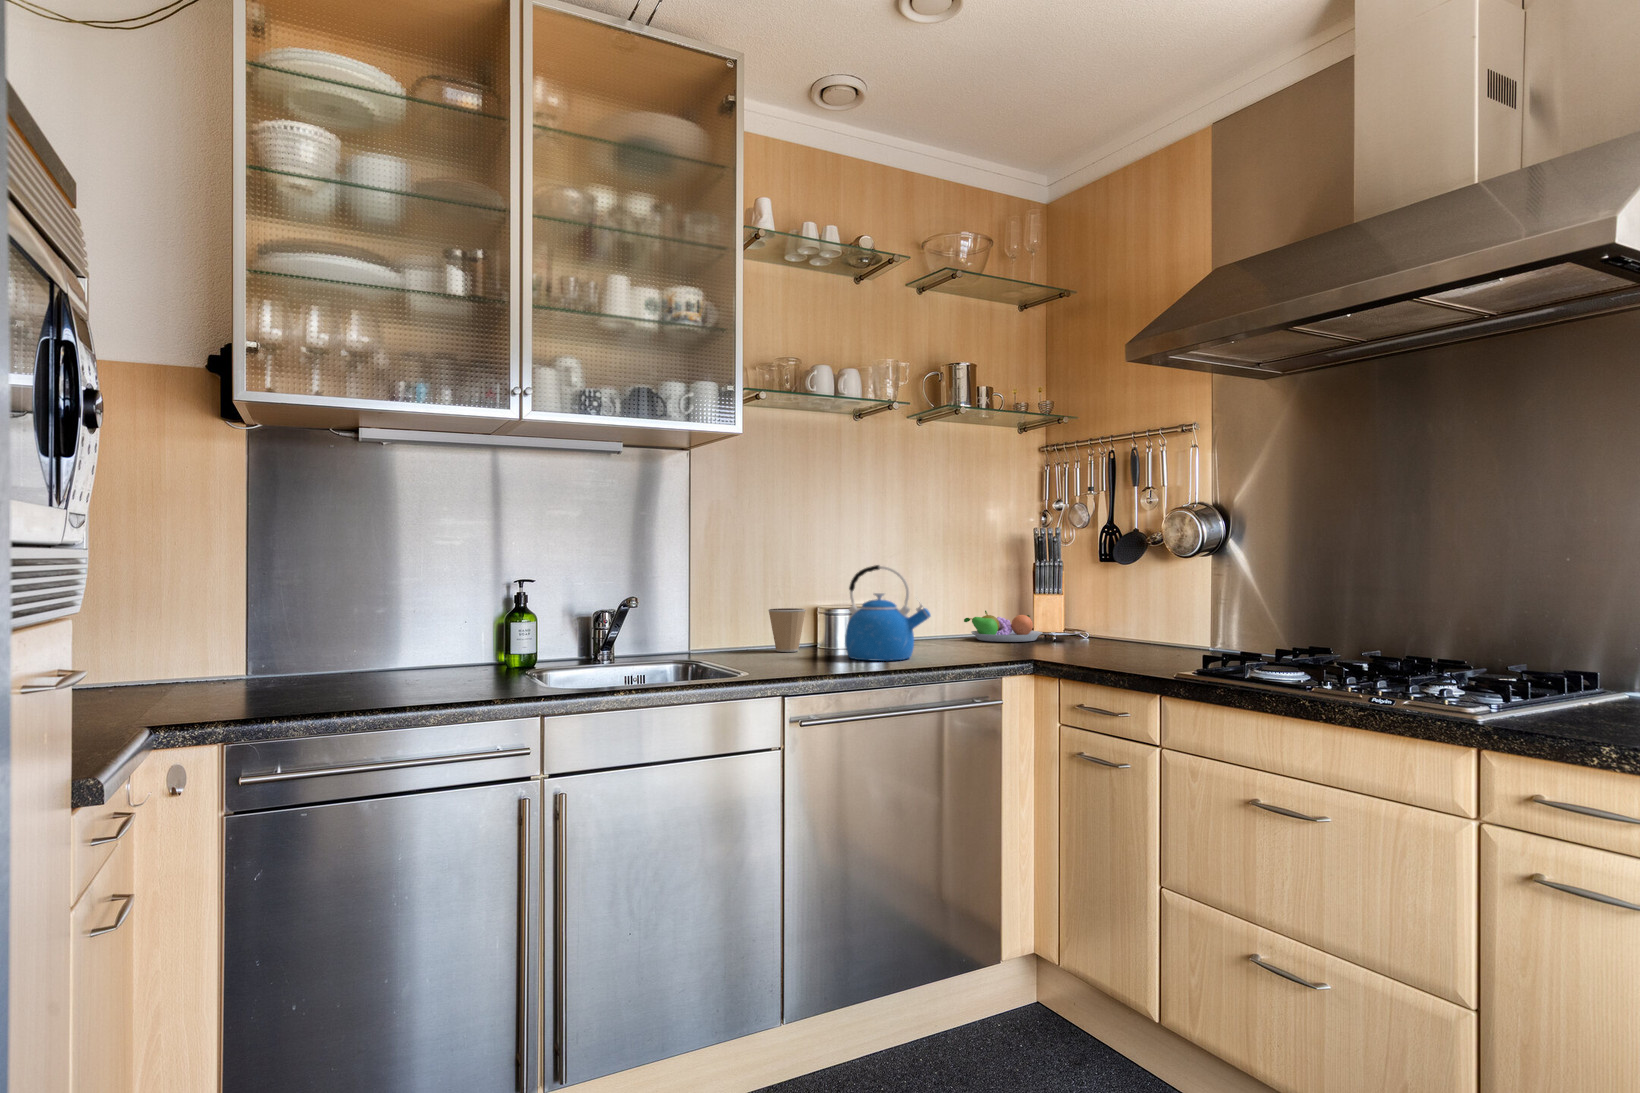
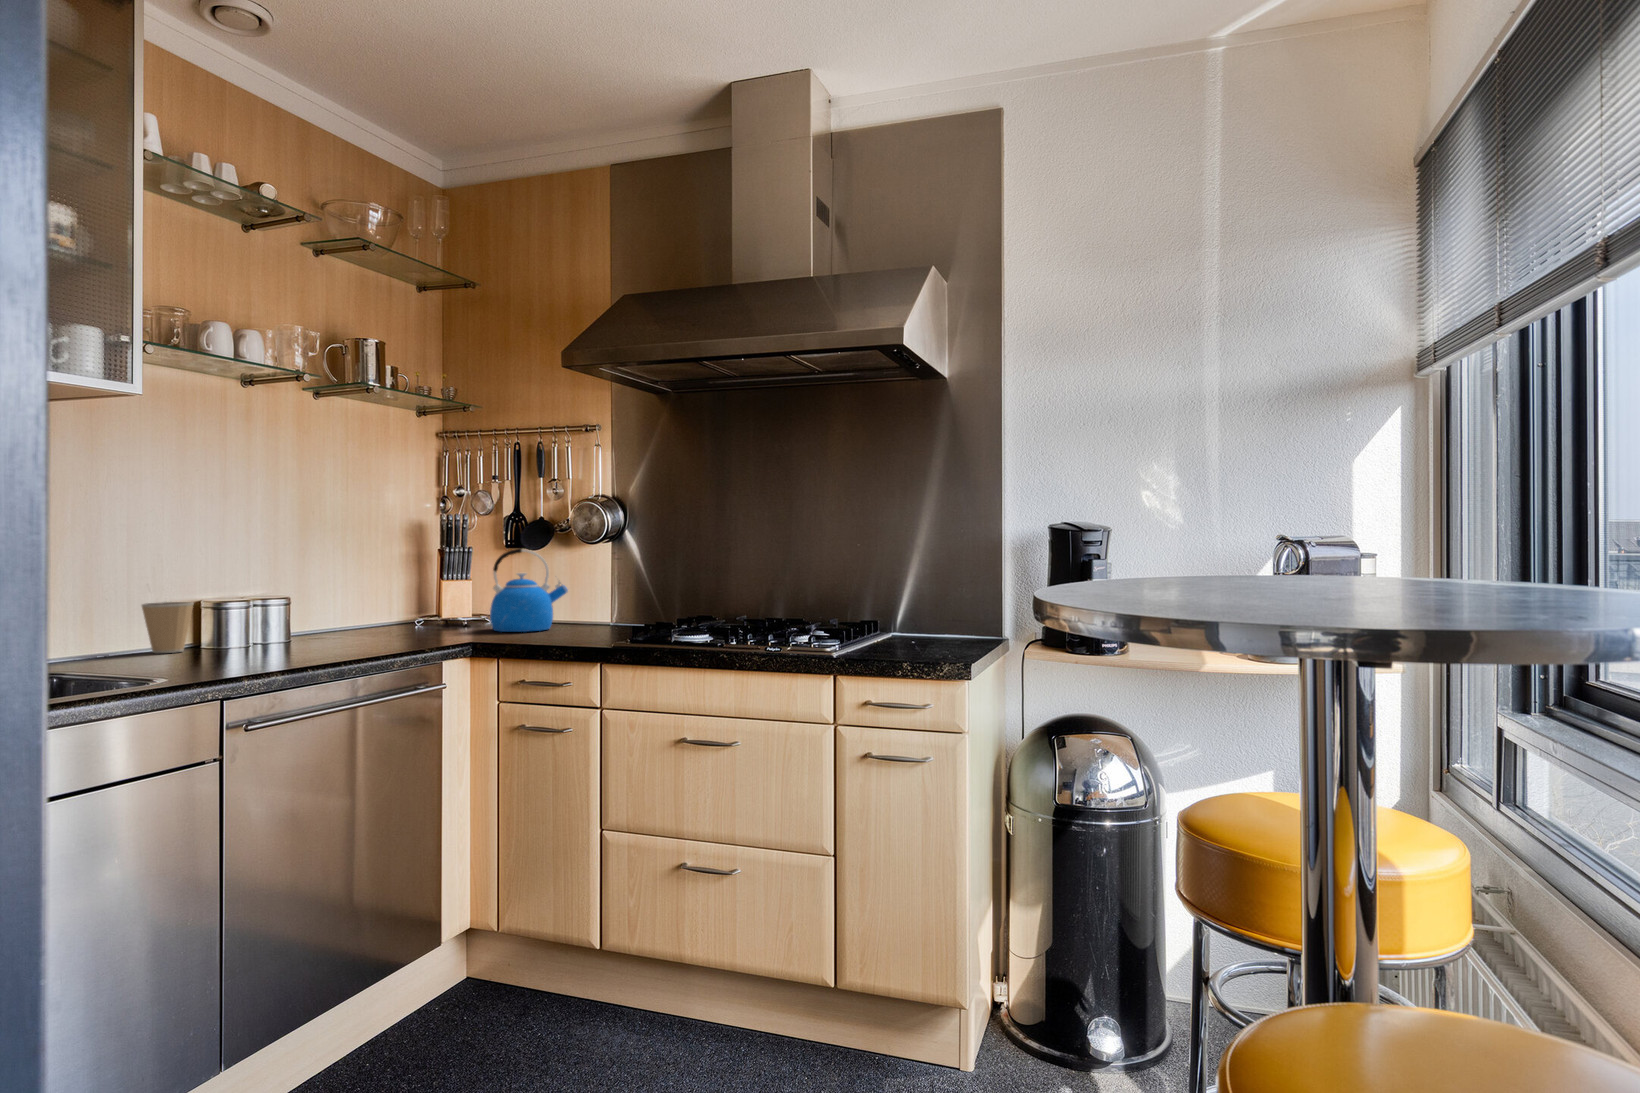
kettle: present [845,565,931,661] -> present [490,549,568,632]
fruit bowl: present [964,611,1042,642] -> none [367,597,450,628]

